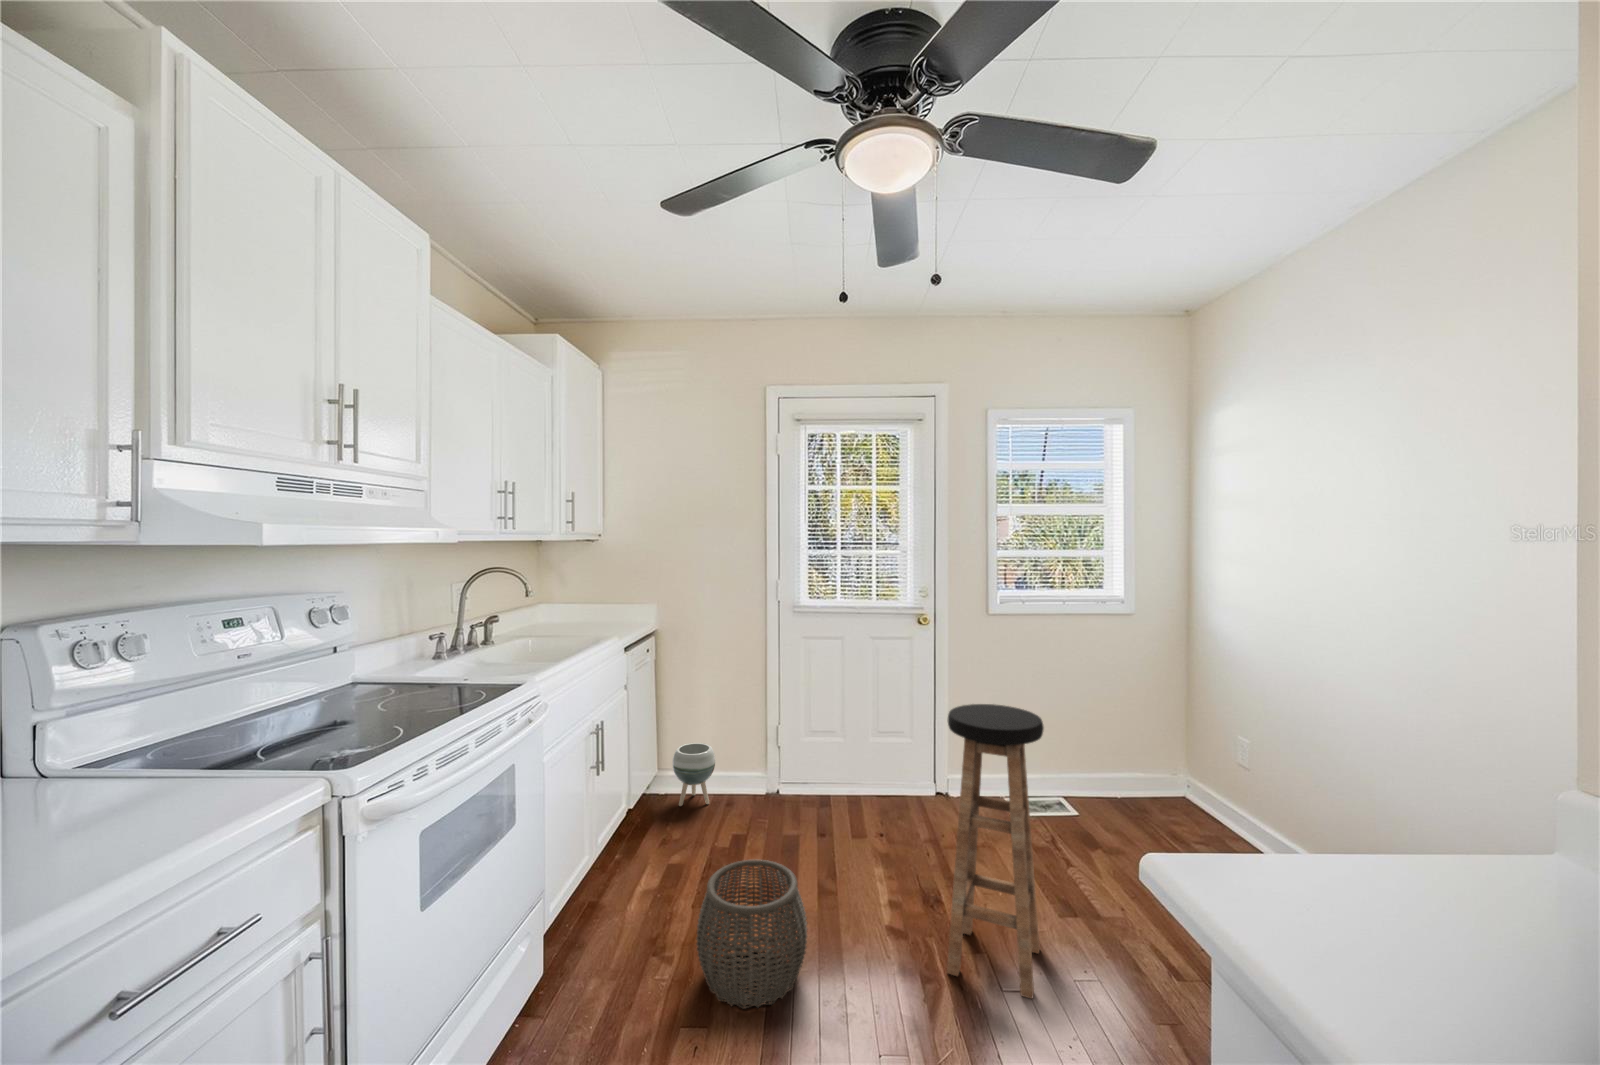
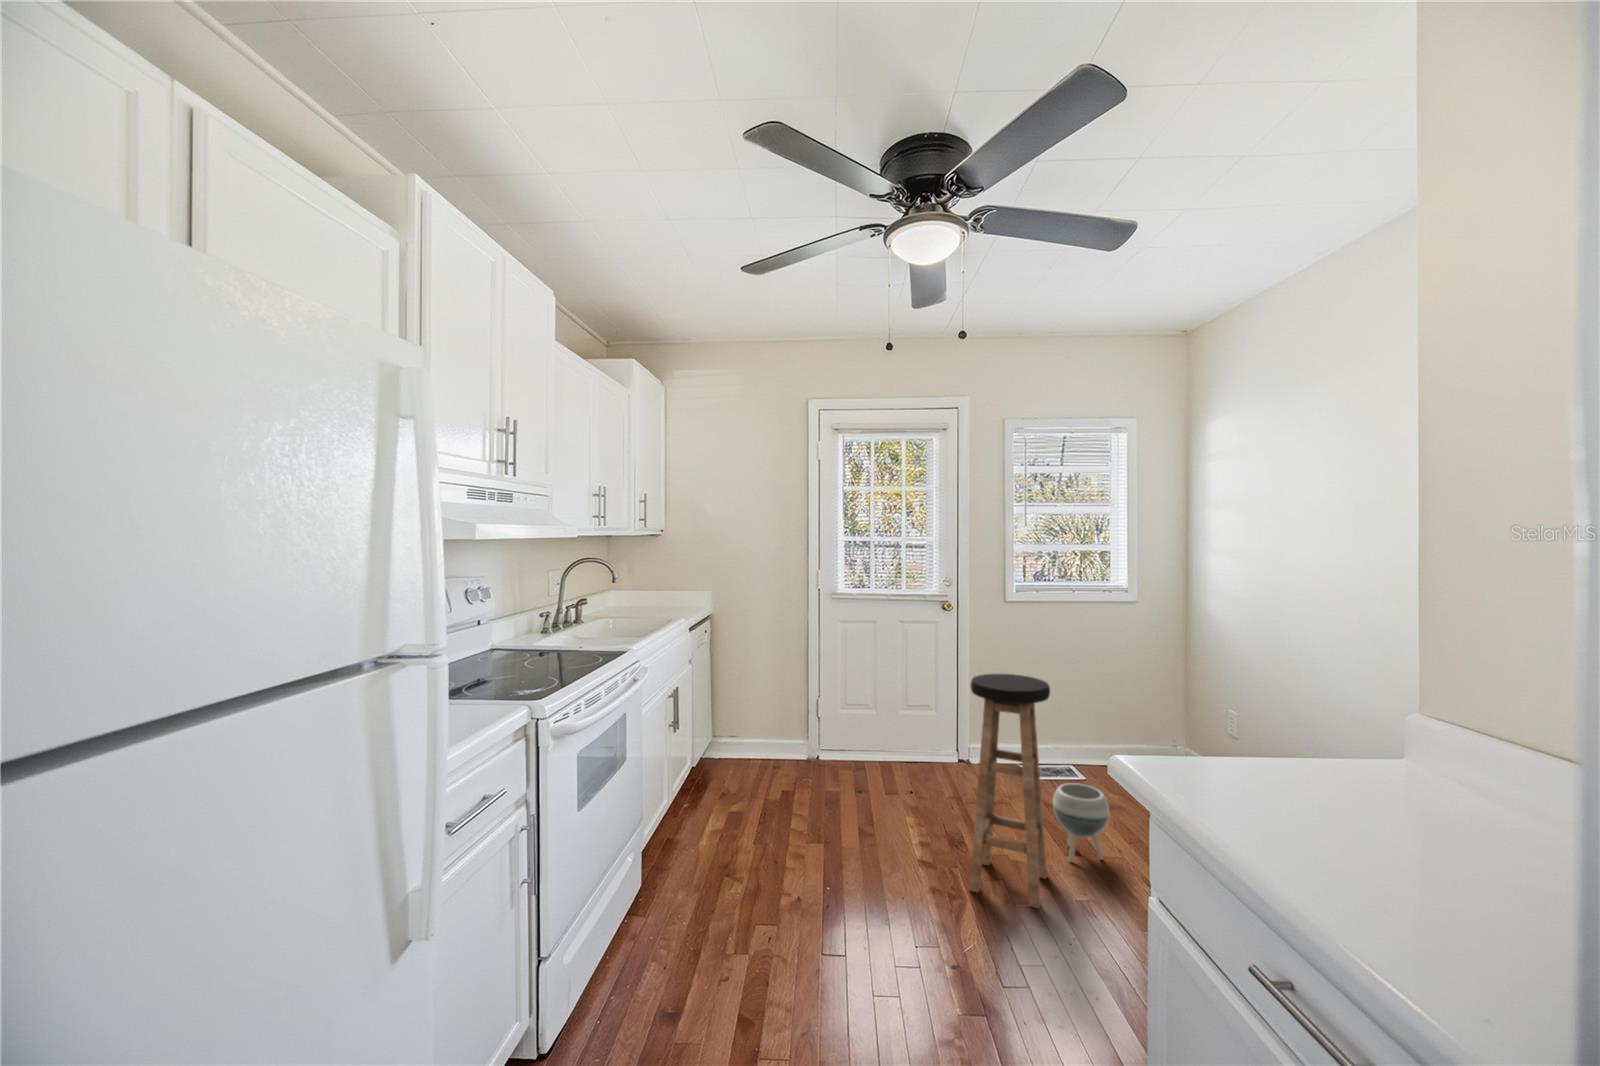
planter: present [673,743,716,806] -> present [1053,783,1109,862]
woven basket: present [697,860,807,1009] -> none [766,799,856,911]

